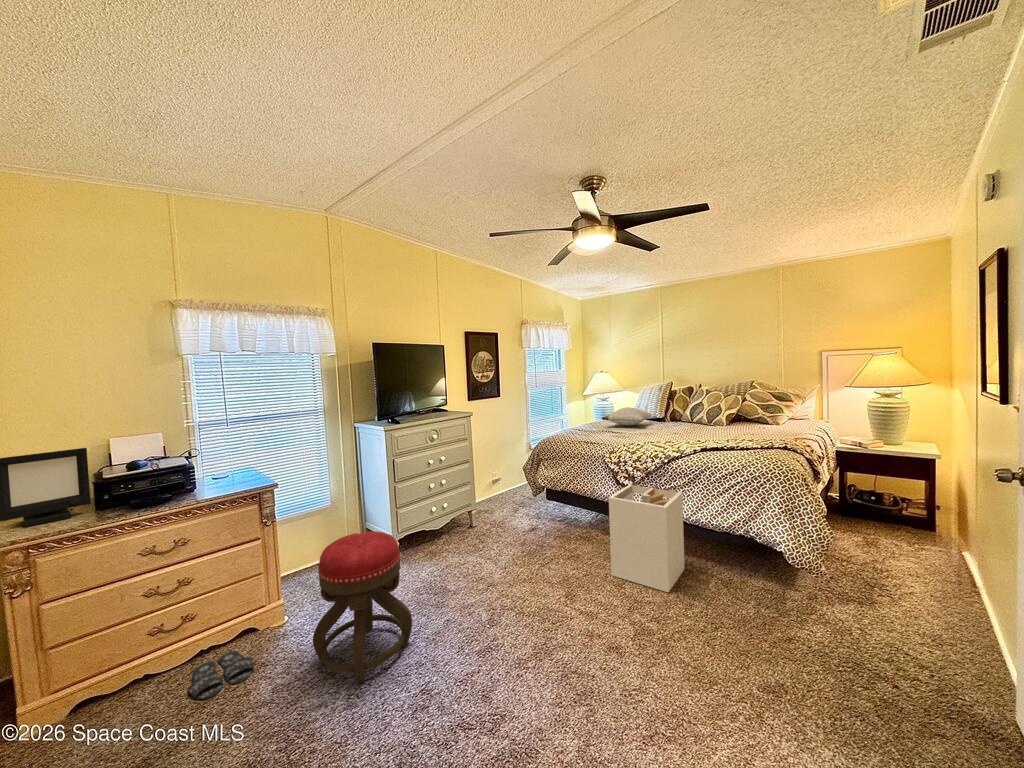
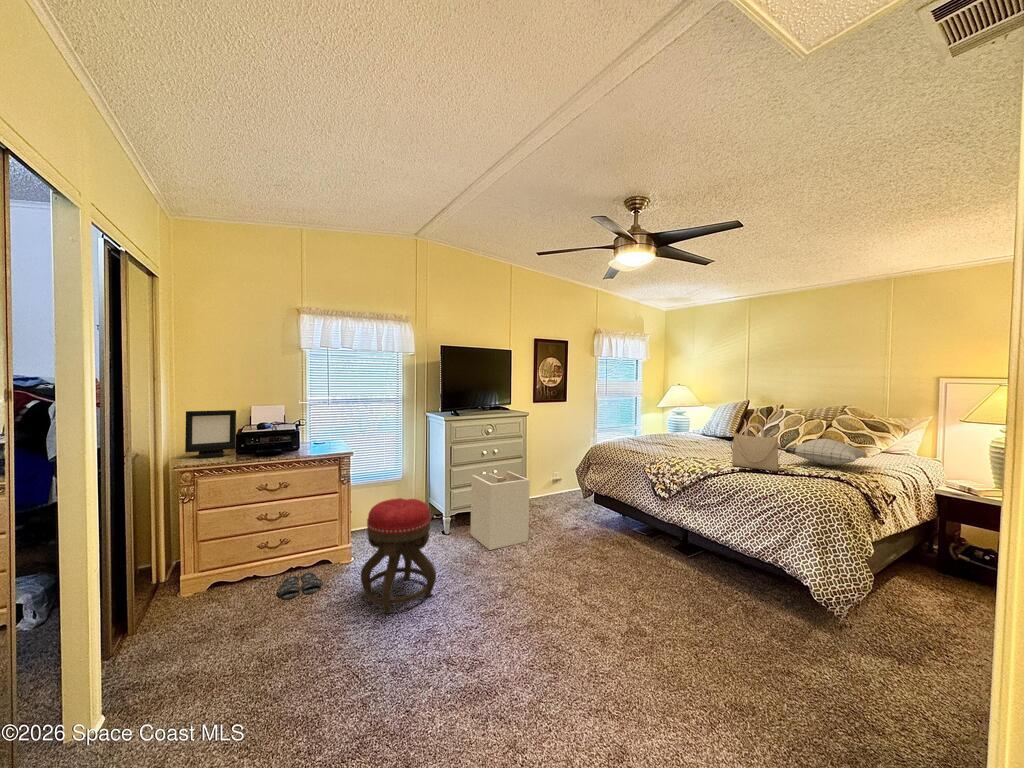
handbag: none [686,404,732,447] -> present [731,423,782,471]
pillow: present [602,407,652,426] -> present [784,439,867,466]
laundry hamper: present [609,485,685,592] -> present [470,471,530,550]

